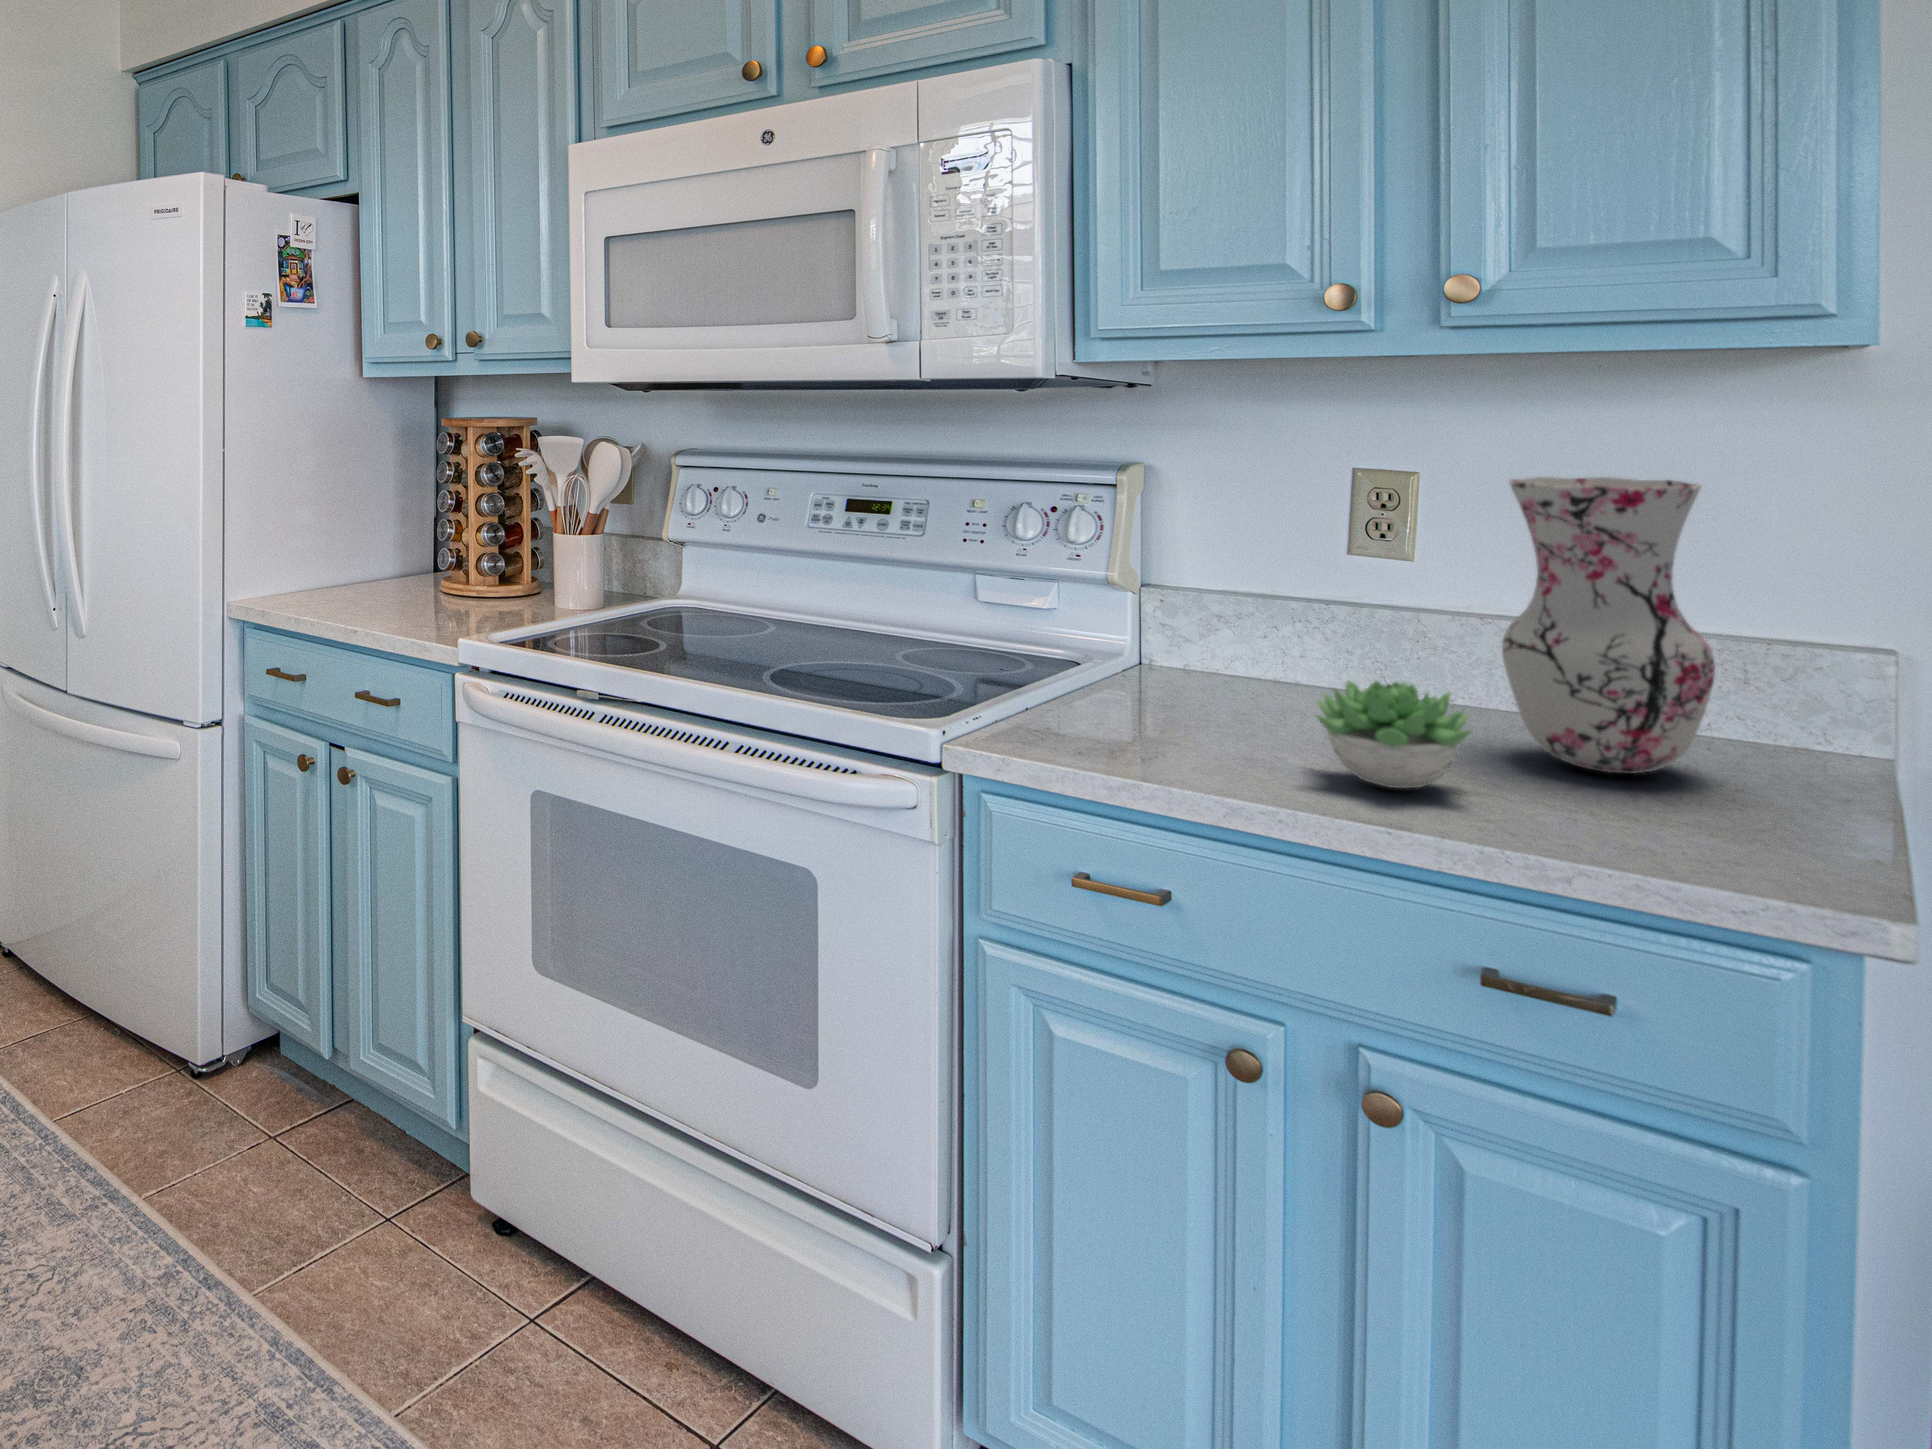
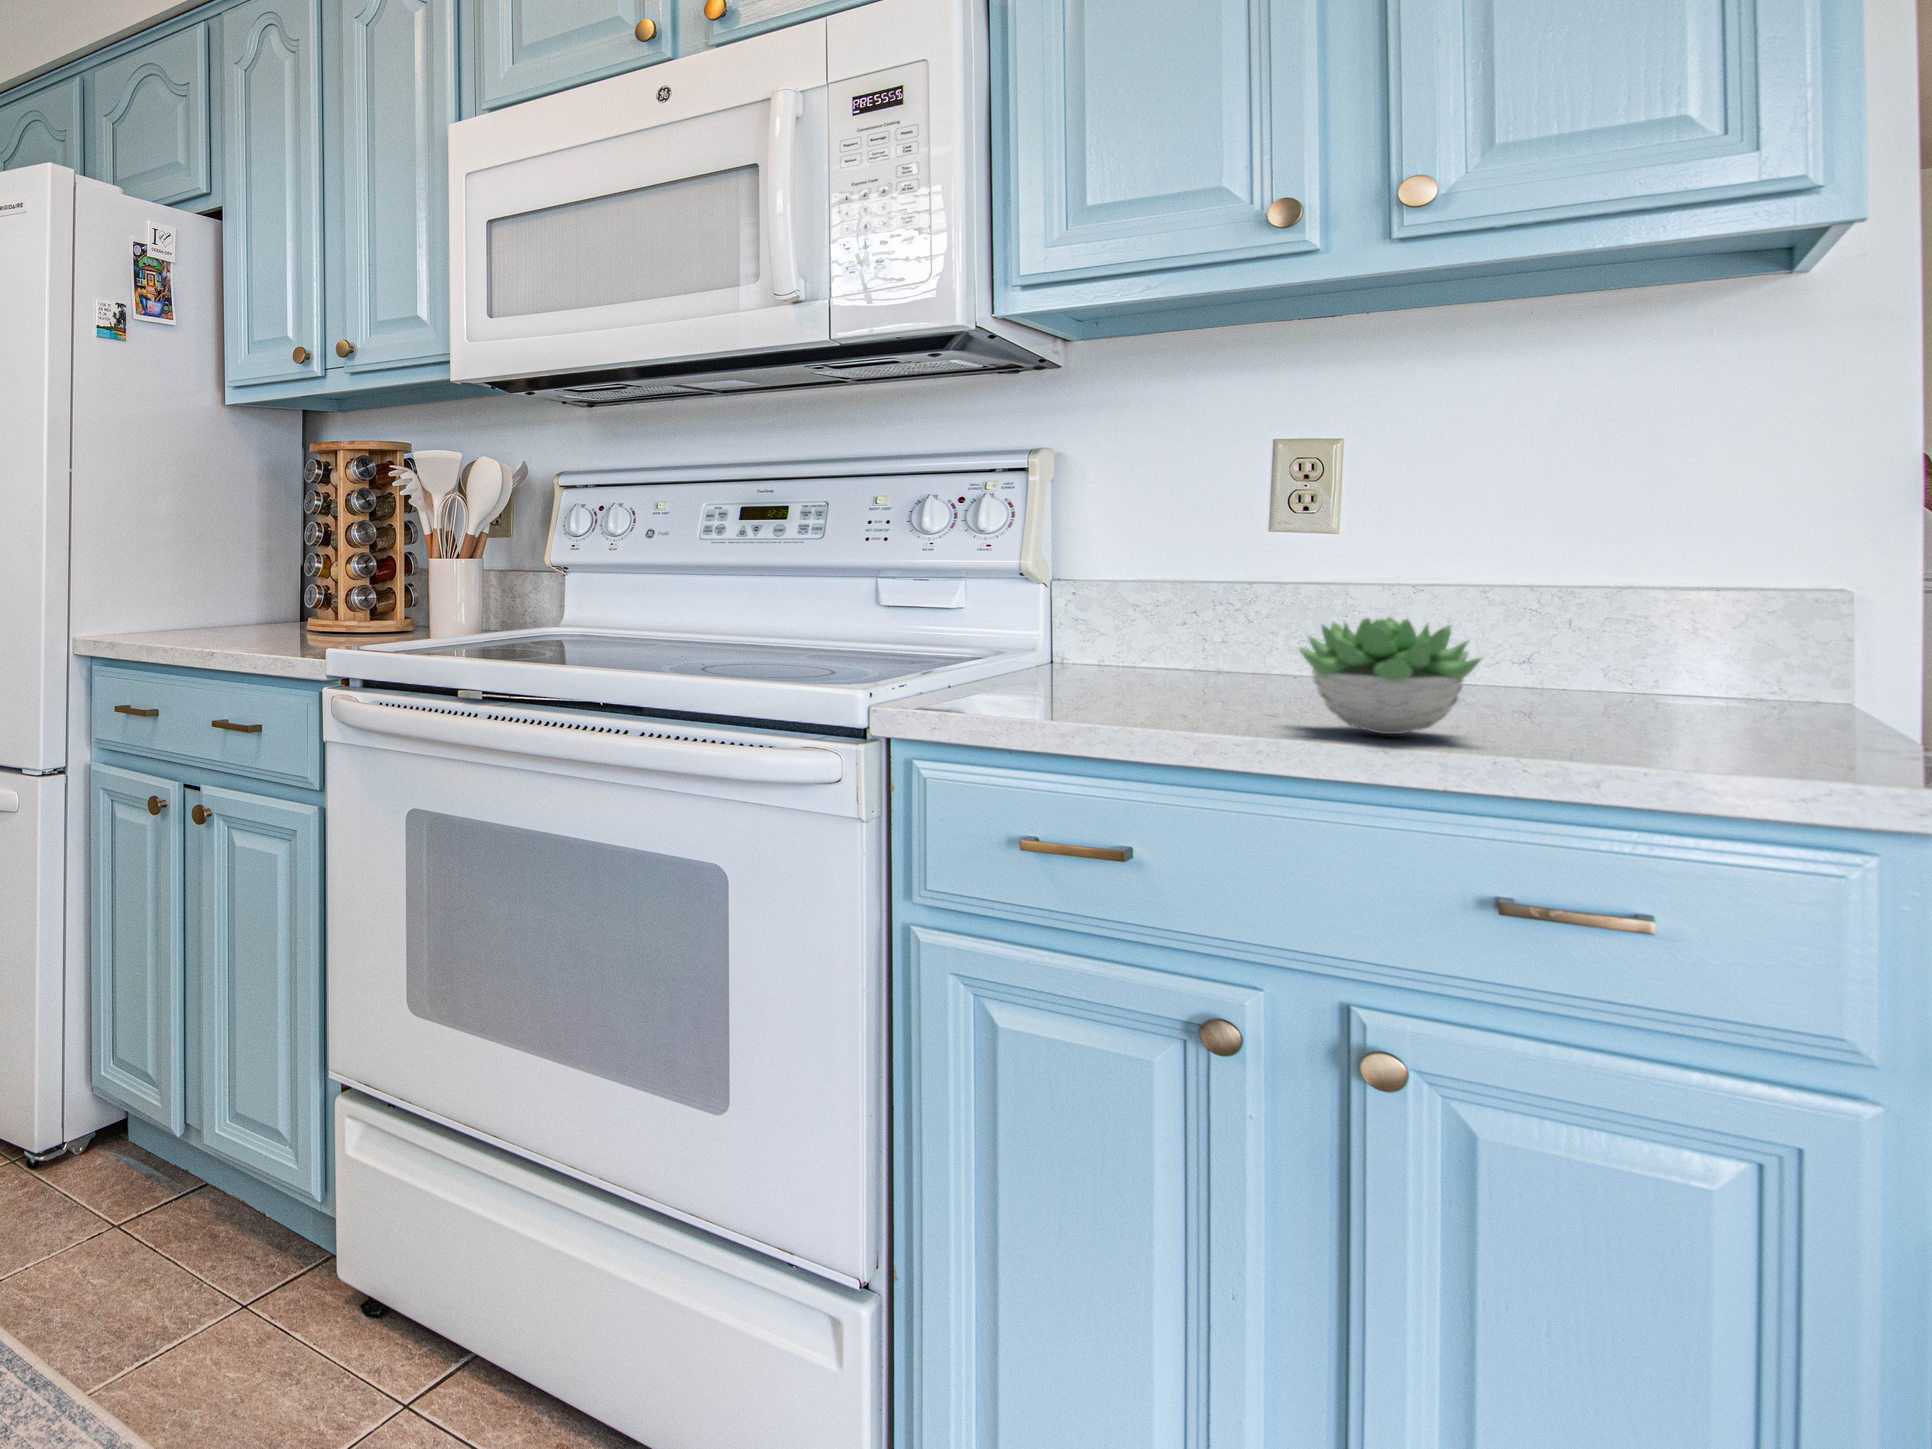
vase: present [1502,477,1715,774] -> none [1486,395,1724,723]

